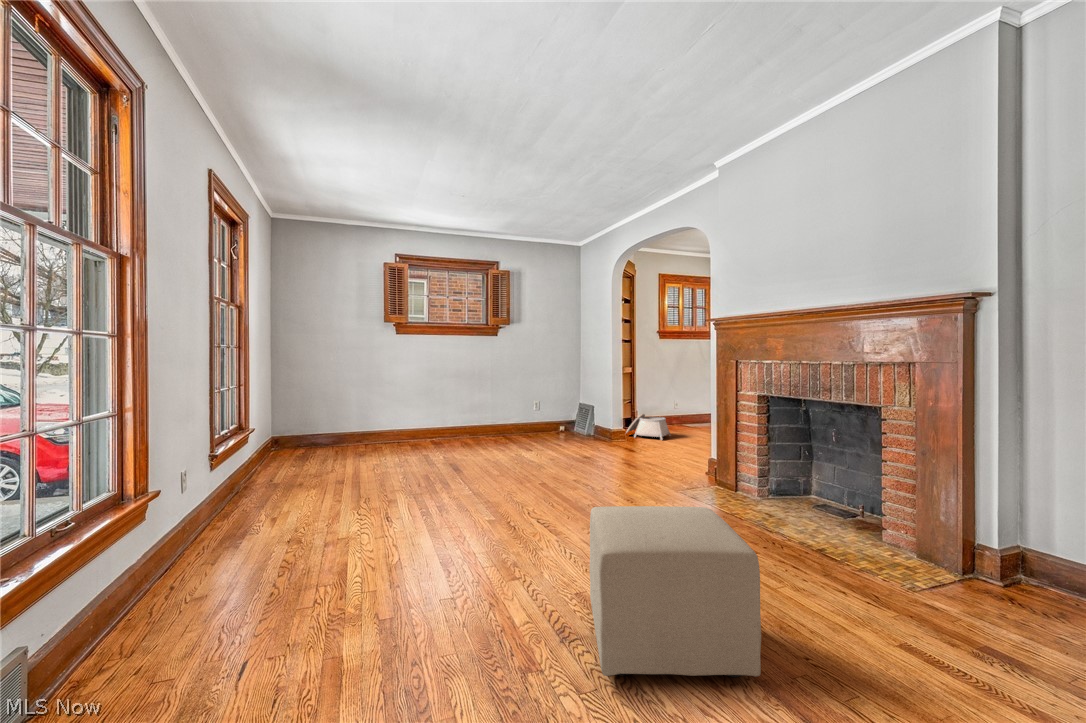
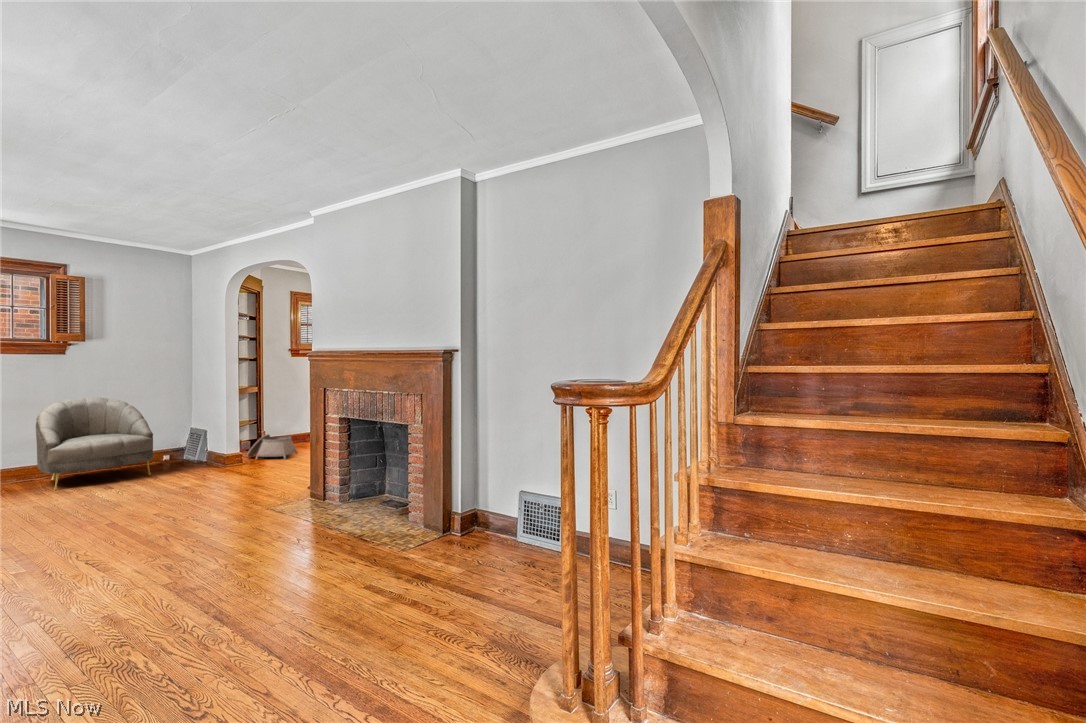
armchair: none [482,372,556,446] -> present [36,397,153,490]
ottoman: present [590,506,761,677] -> none [82,523,236,679]

